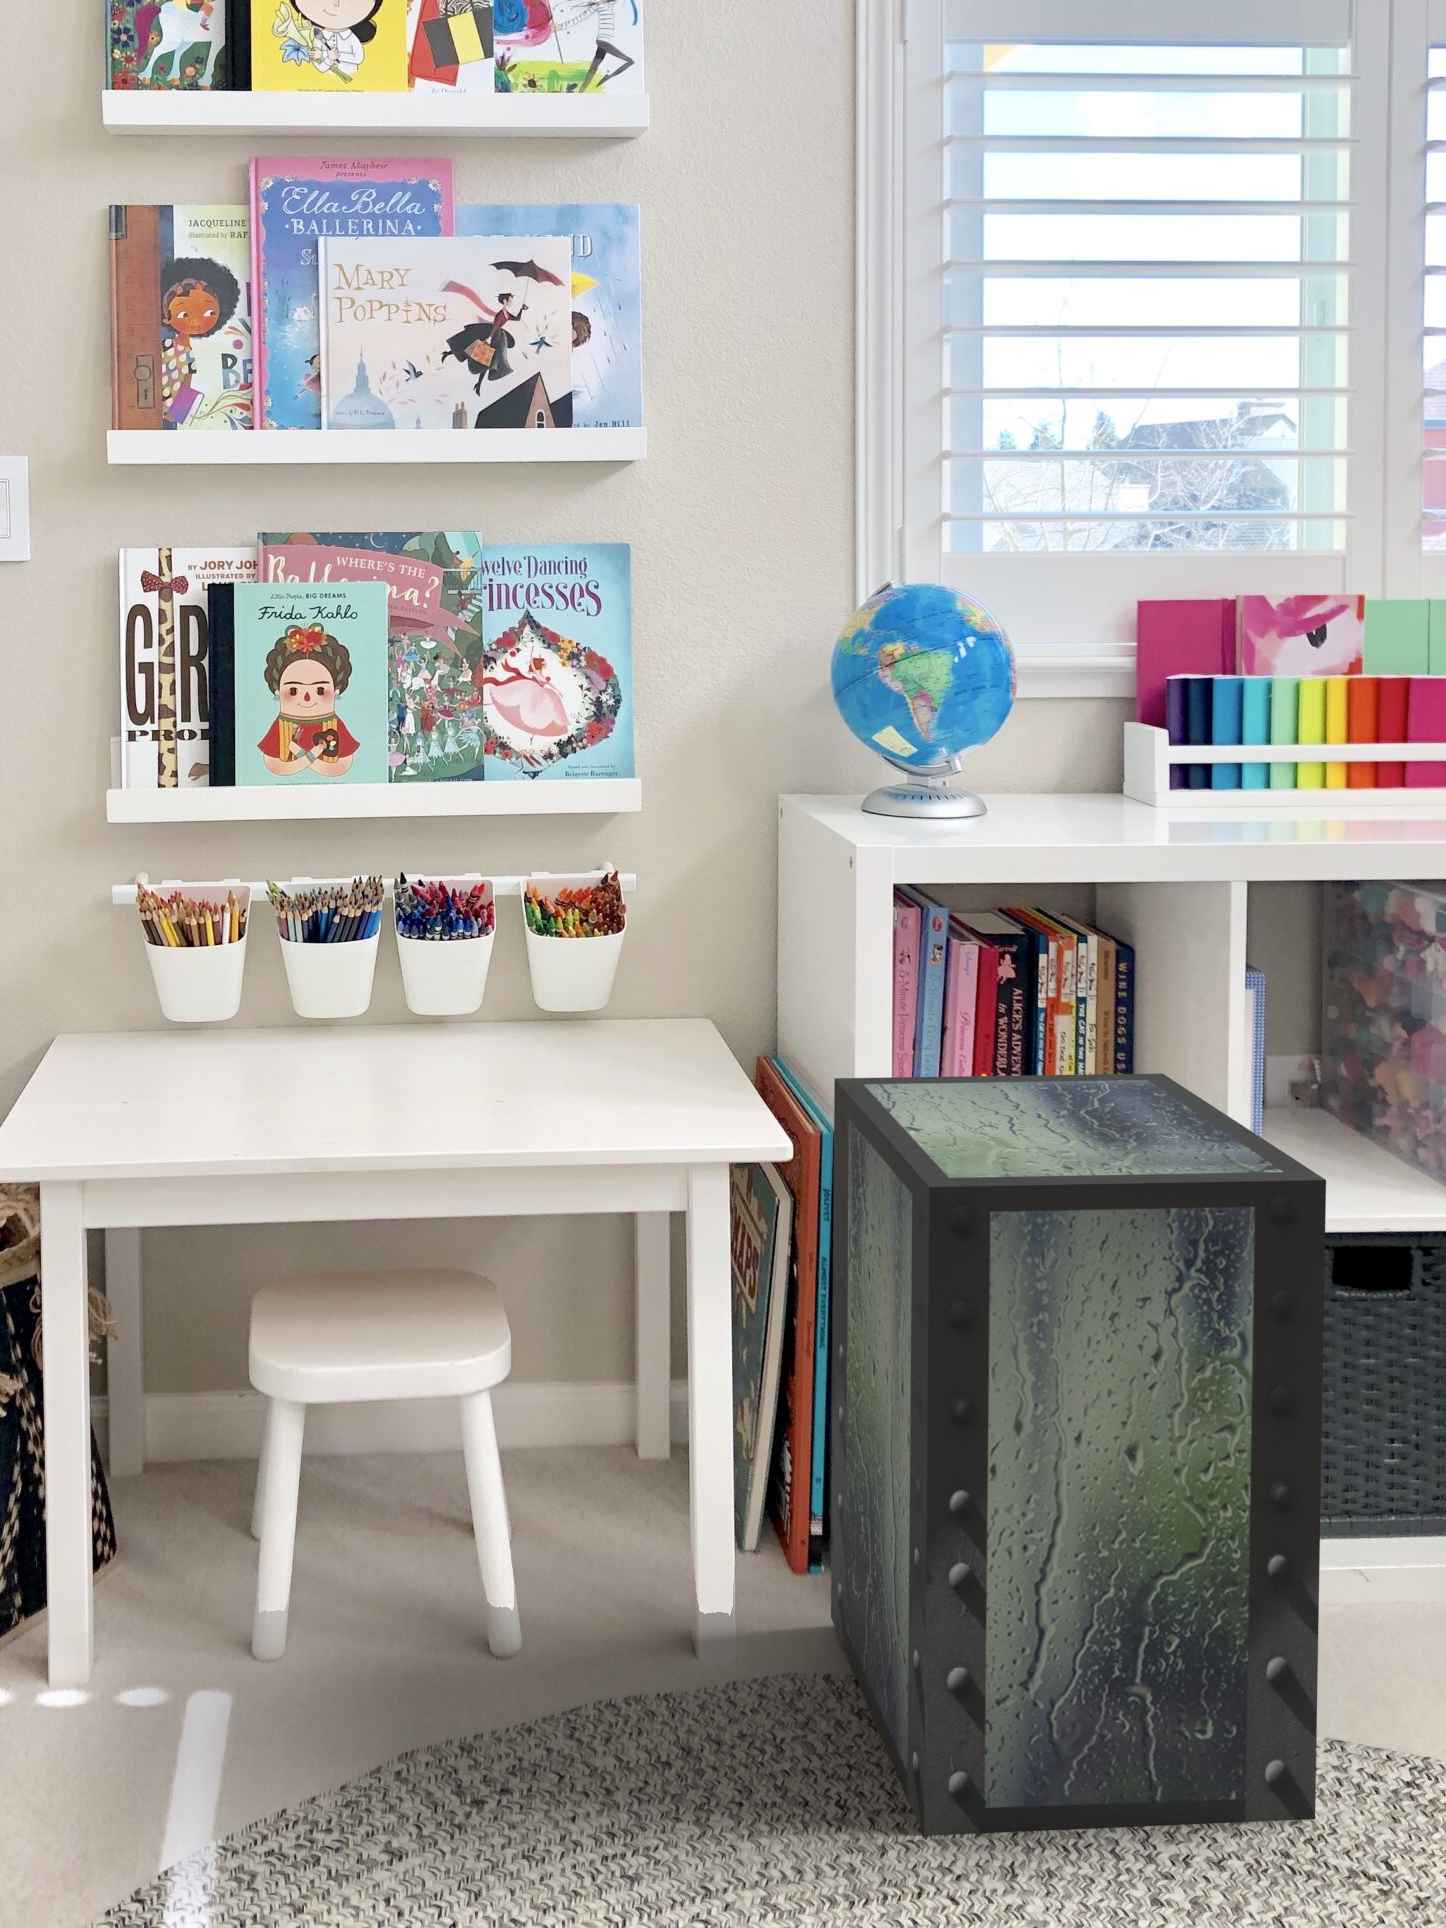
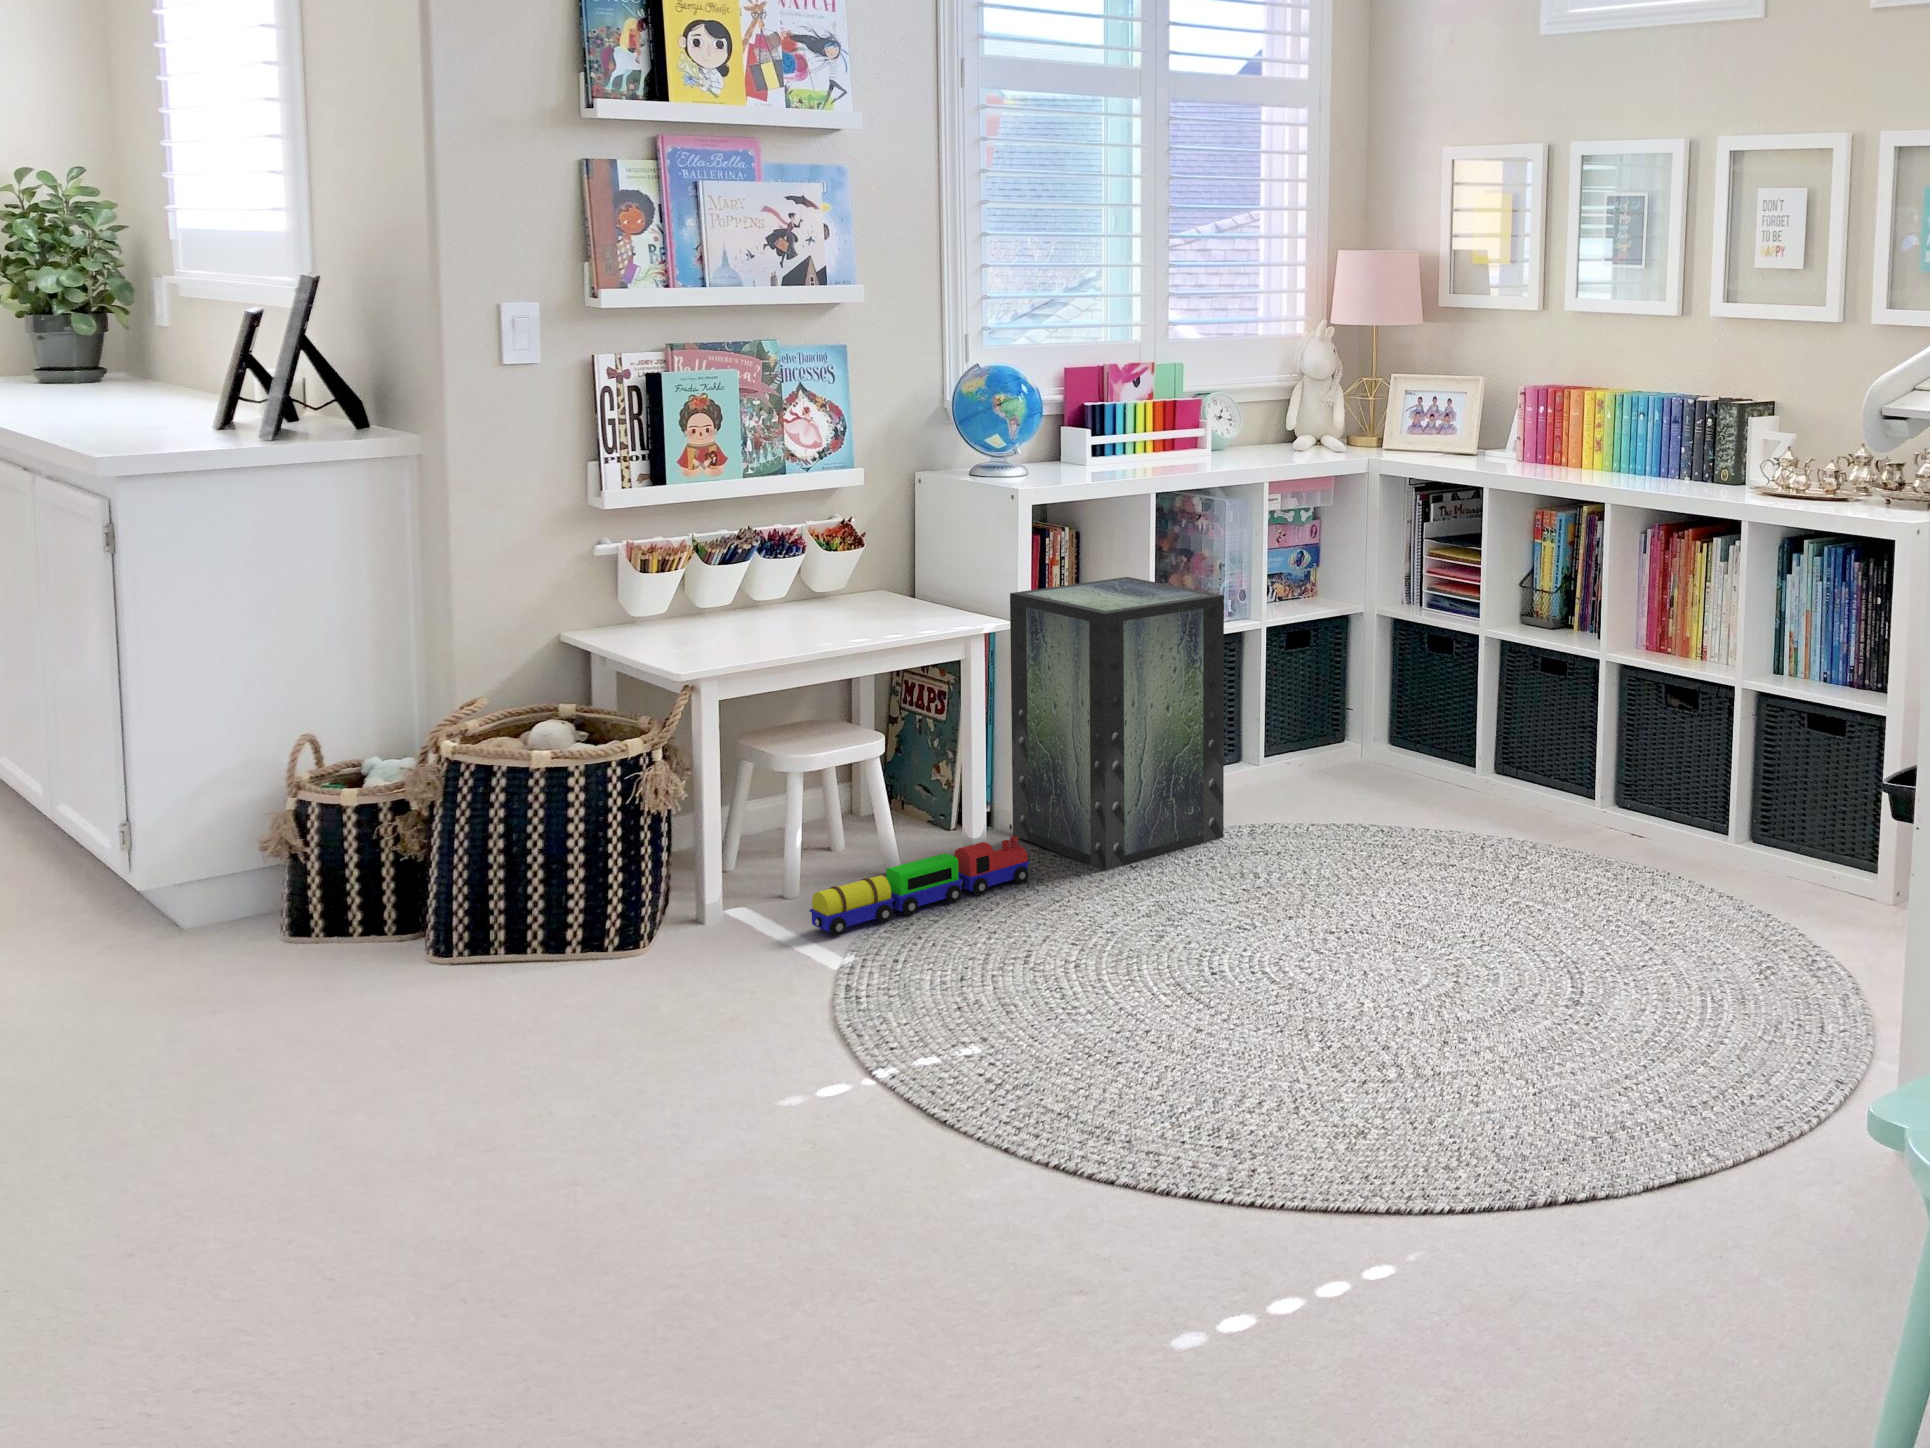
toy train: none [159,1671,731,1830] -> present [809,836,1030,936]

